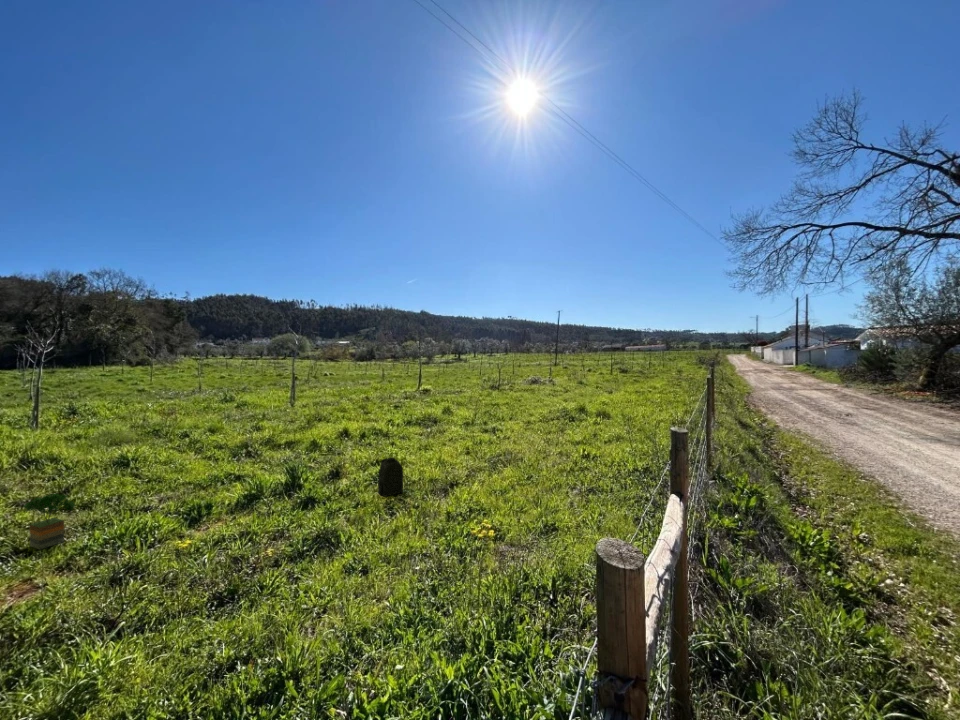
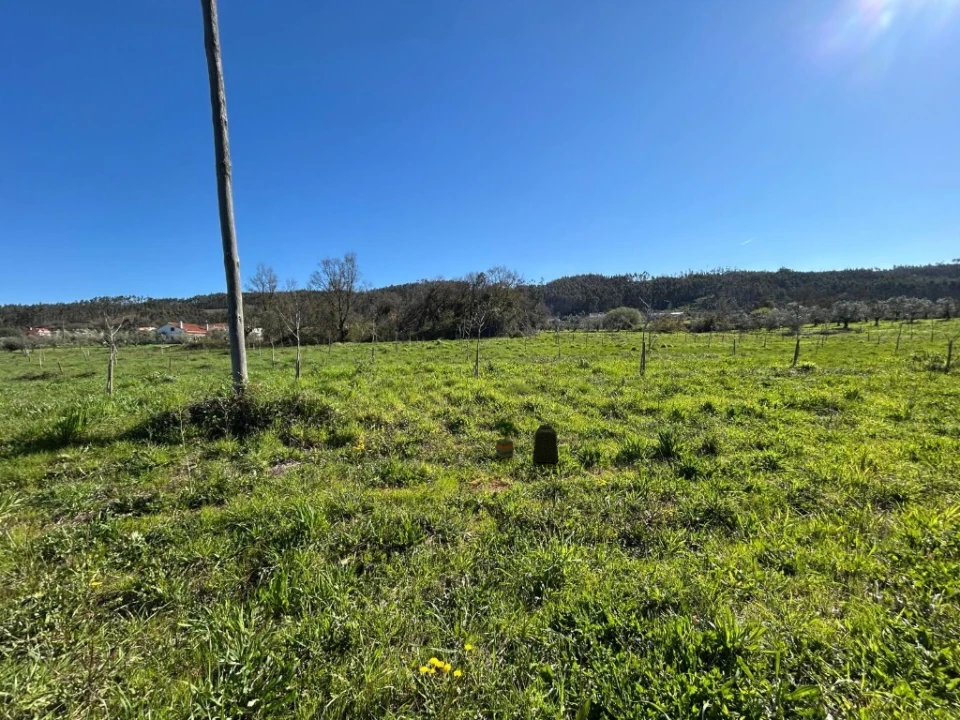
backpack: present [378,457,403,496] -> present [533,425,558,463]

